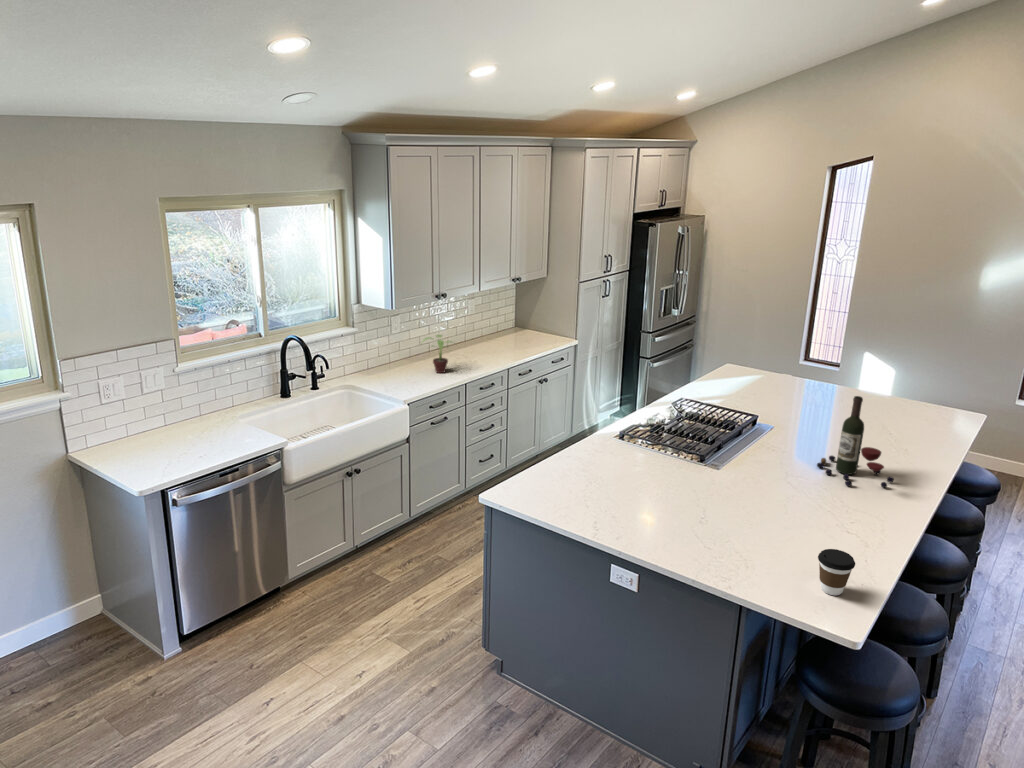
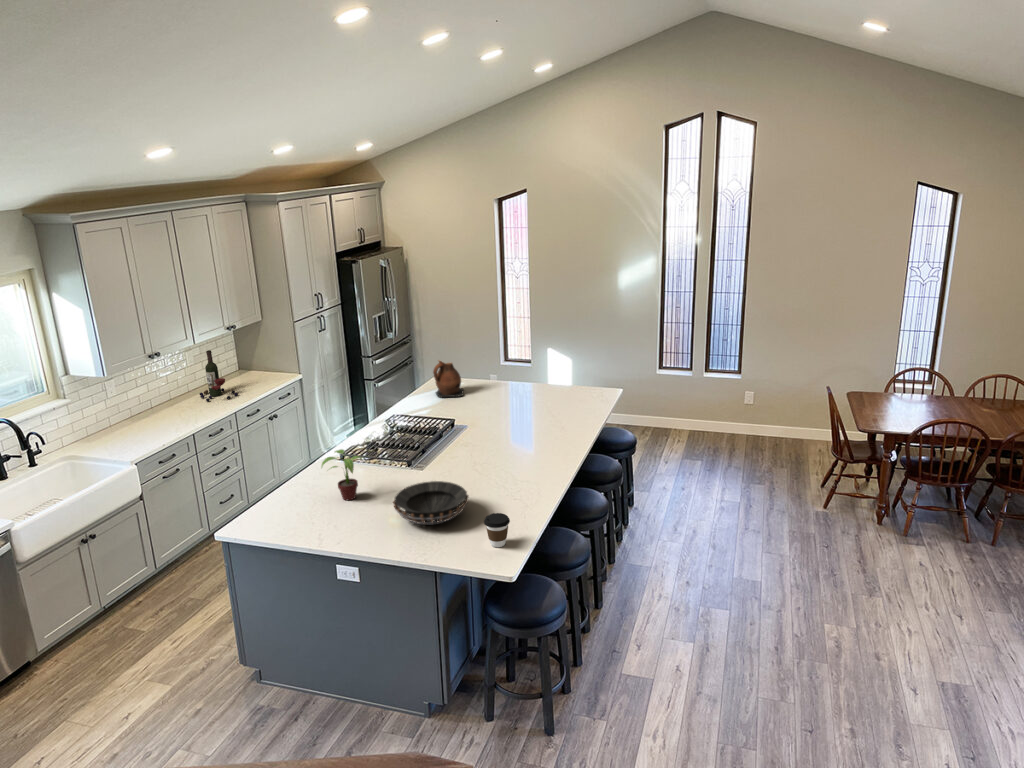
potted plant: present [424,335,451,373] -> present [322,449,362,500]
ceramic pitcher: none [731,344,767,392] -> present [433,360,463,397]
wine bottle: present [817,396,894,488] -> present [200,350,238,402]
decorative bowl: none [692,488,791,544] -> present [393,481,469,524]

